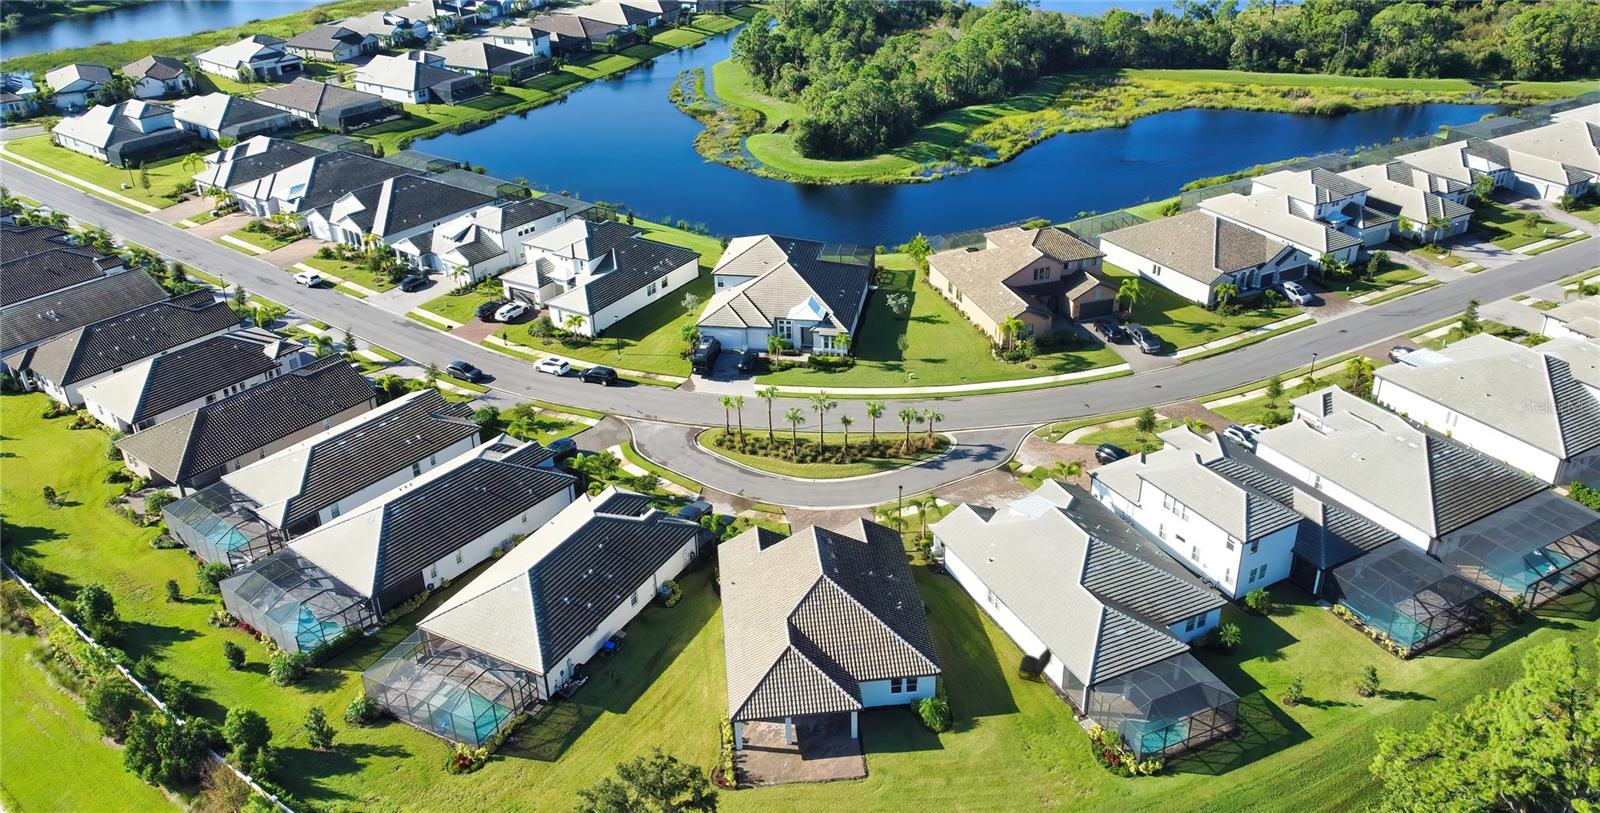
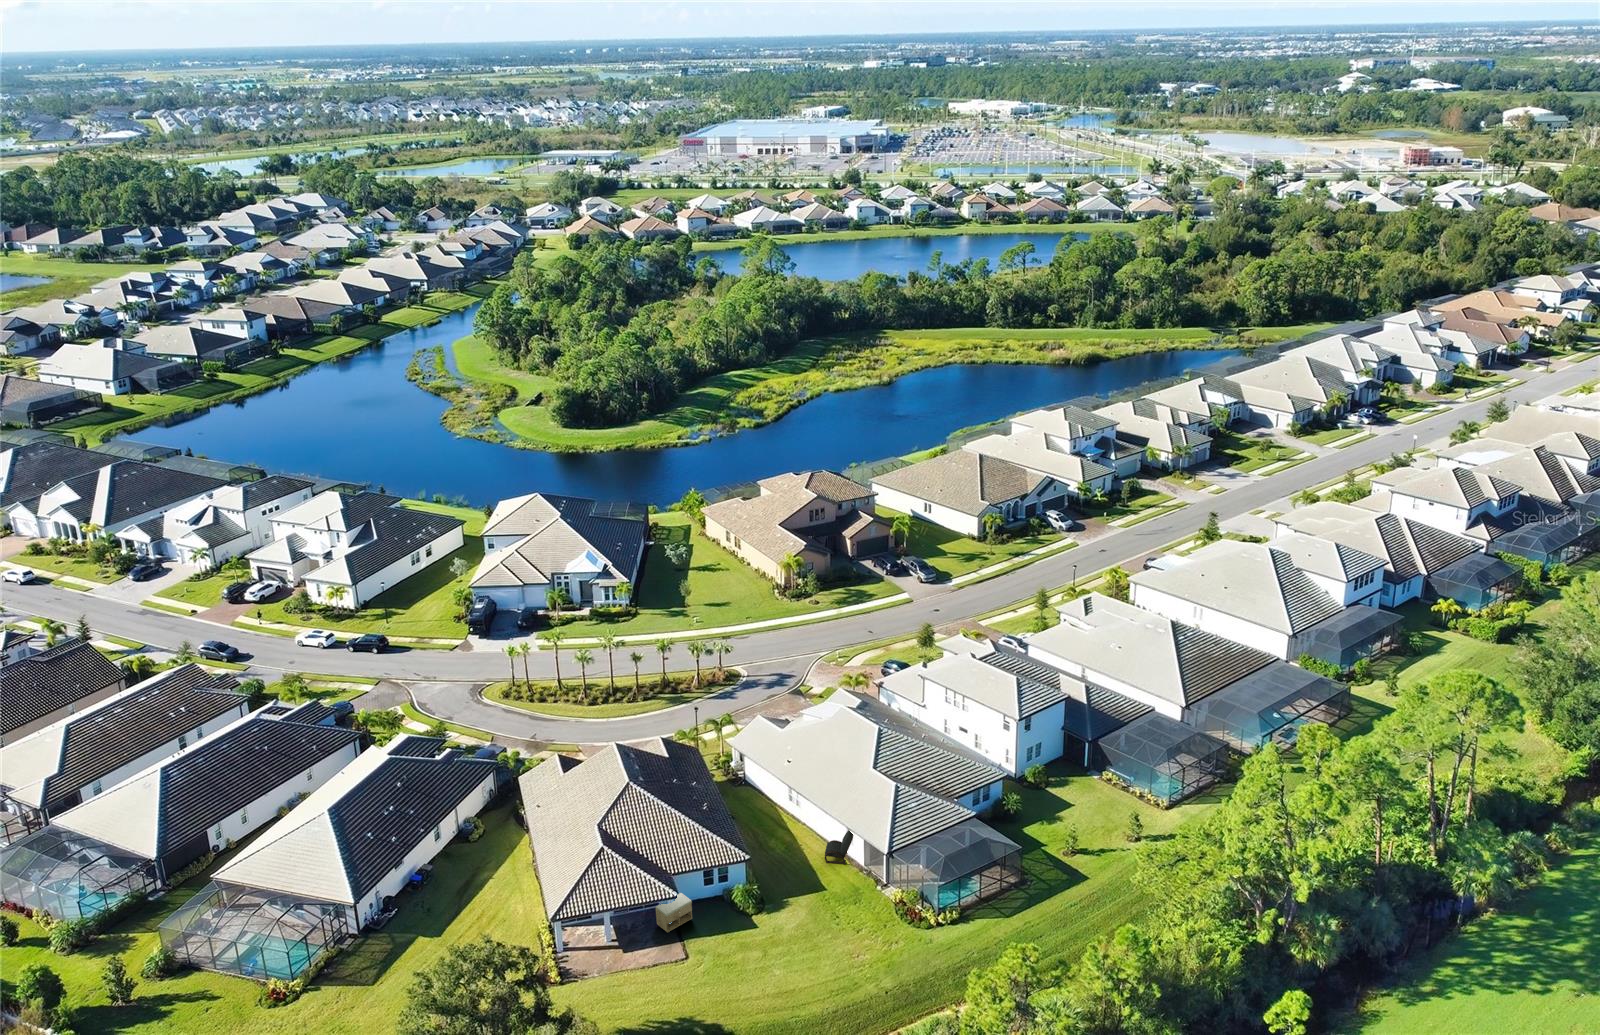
storage bench: none [839,700,876,739] -> present [656,893,692,932]

